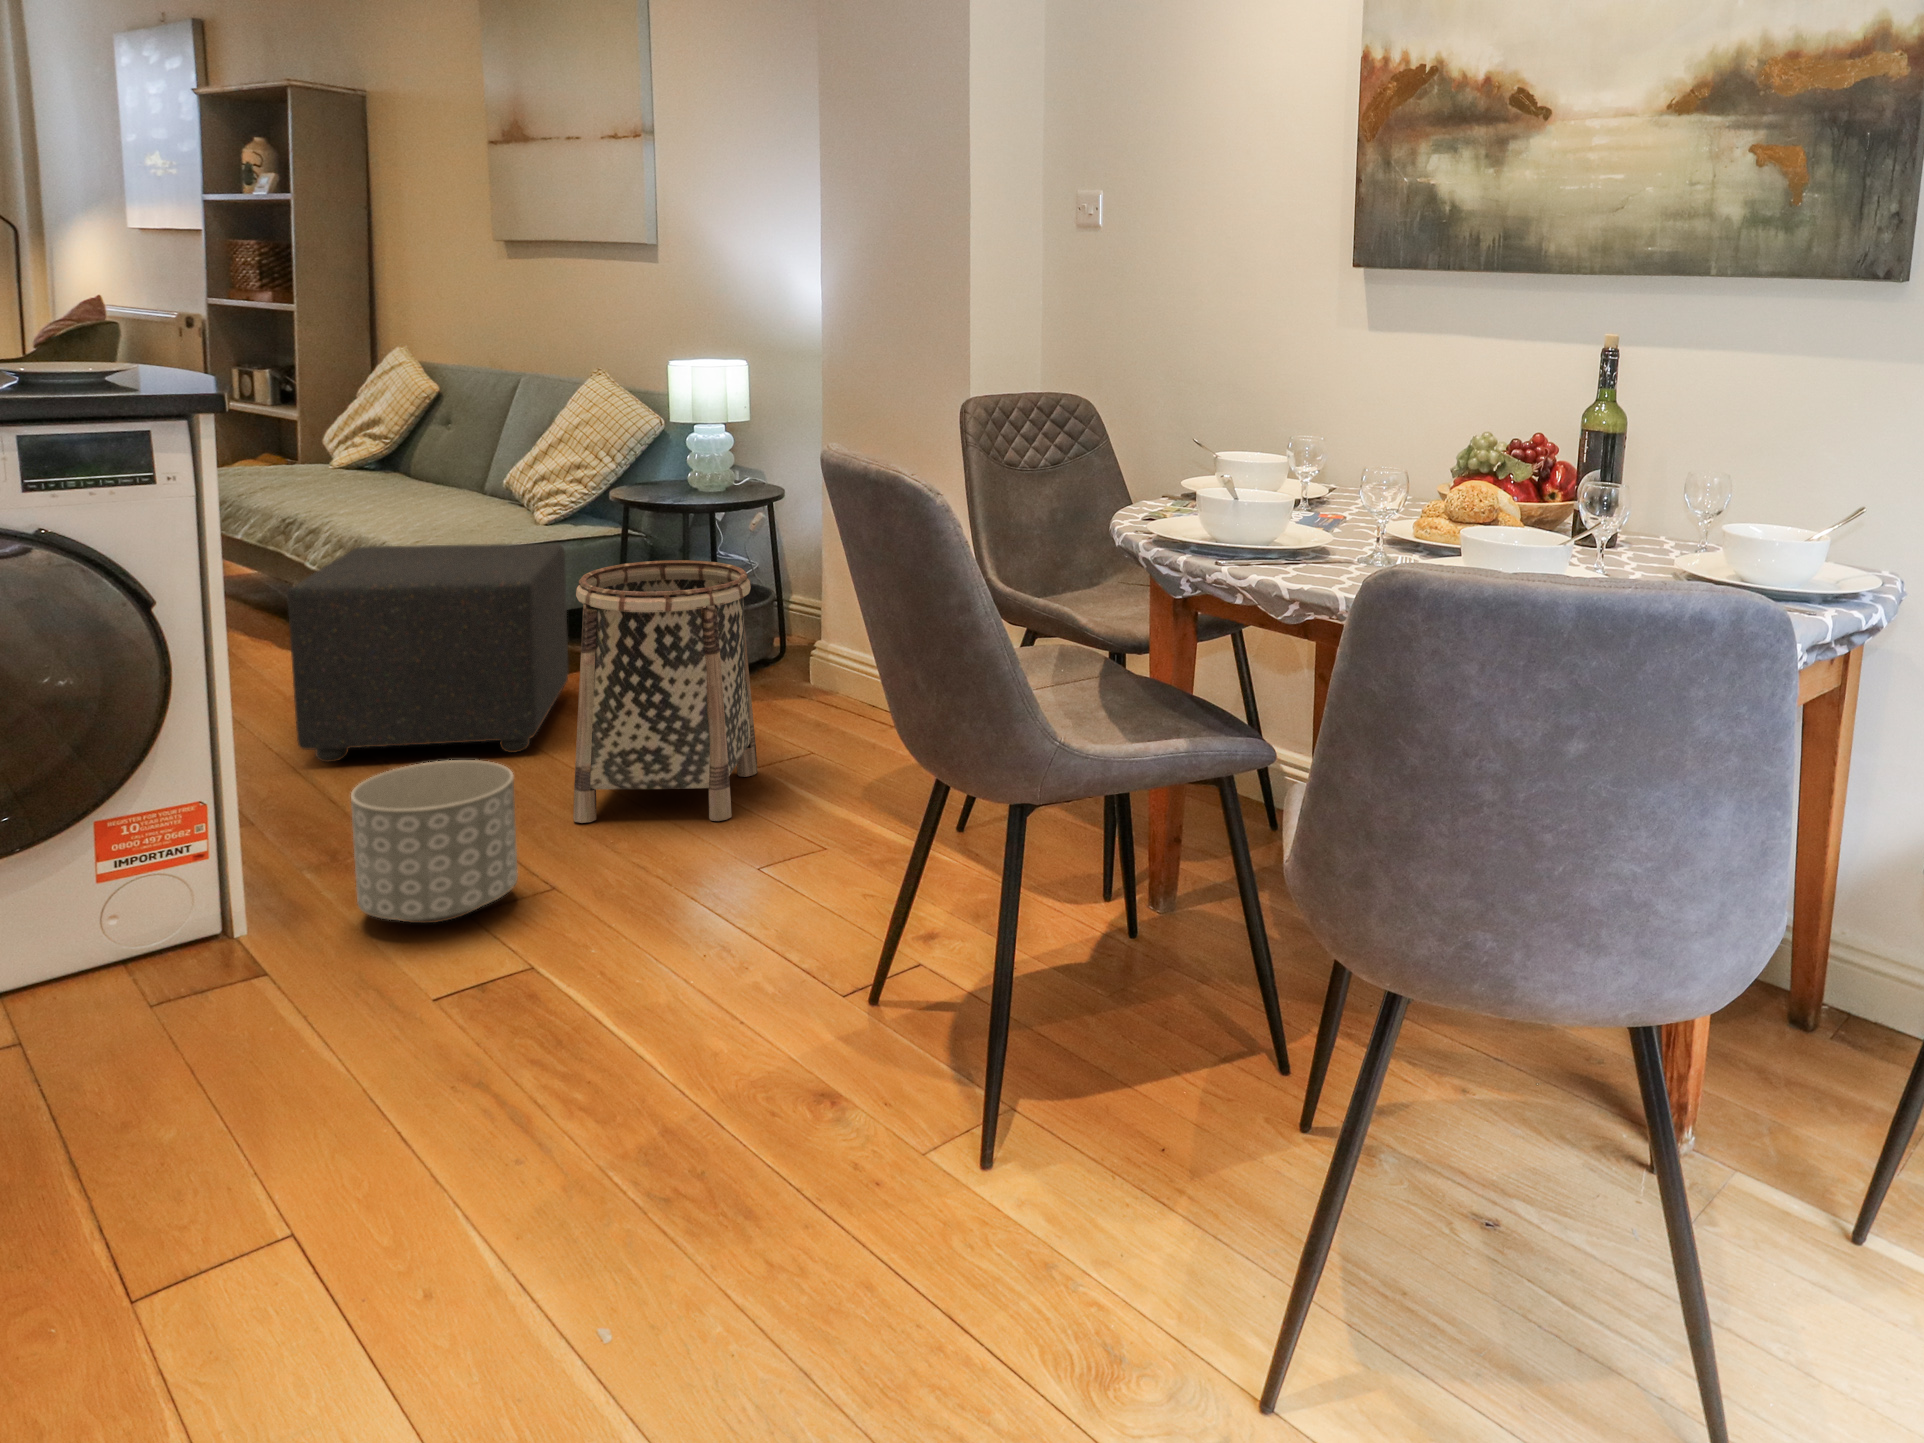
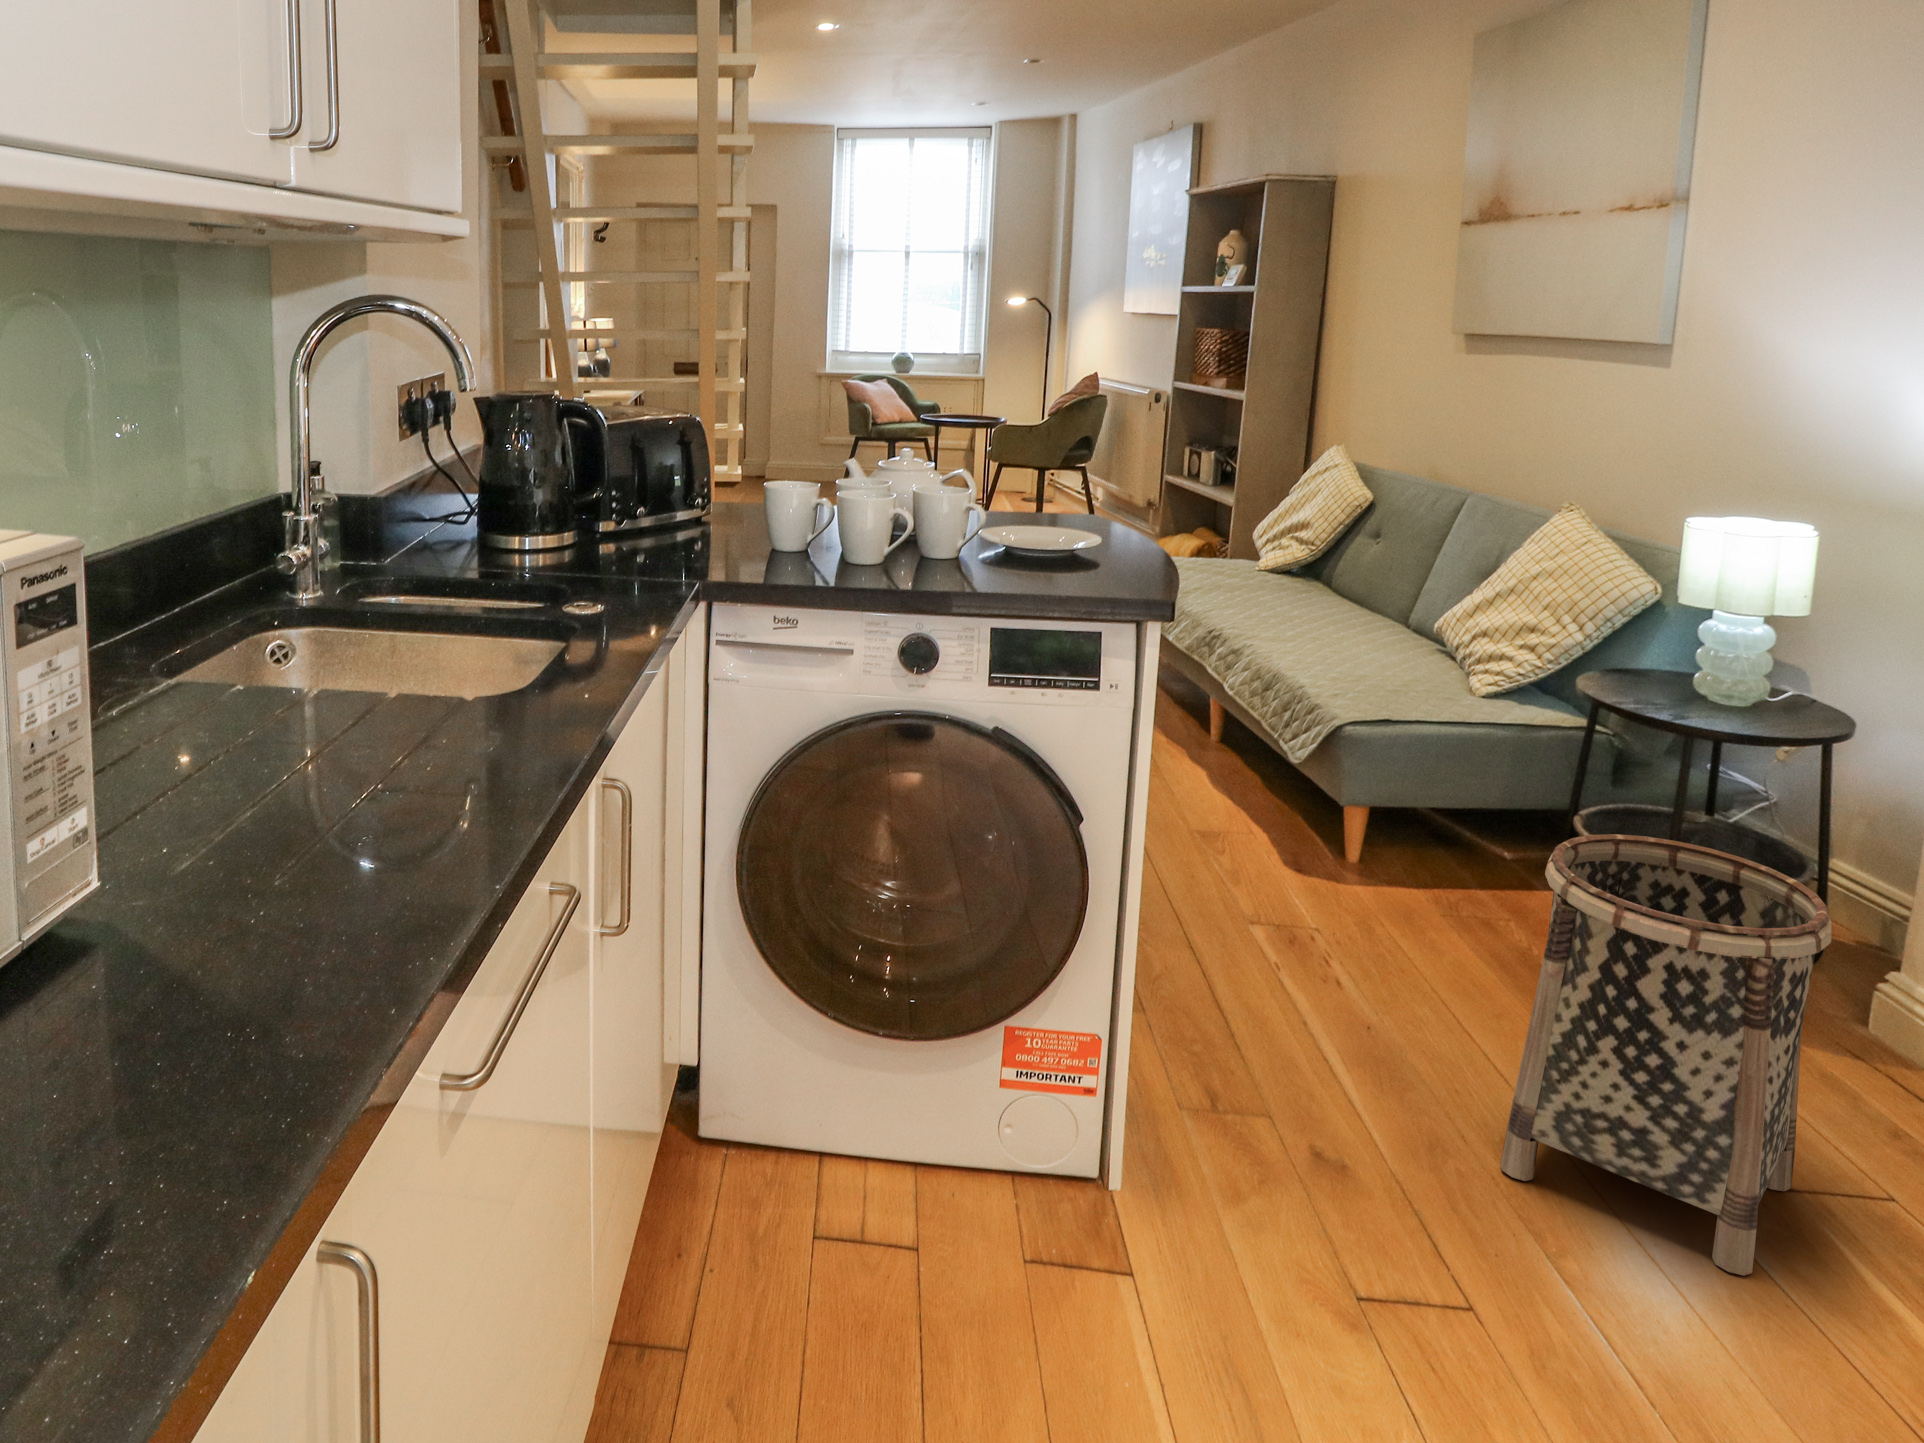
ottoman: present [287,544,568,762] -> none [1194,701,1512,1004]
planter: present [351,760,518,923] -> none [1234,1058,1442,1299]

